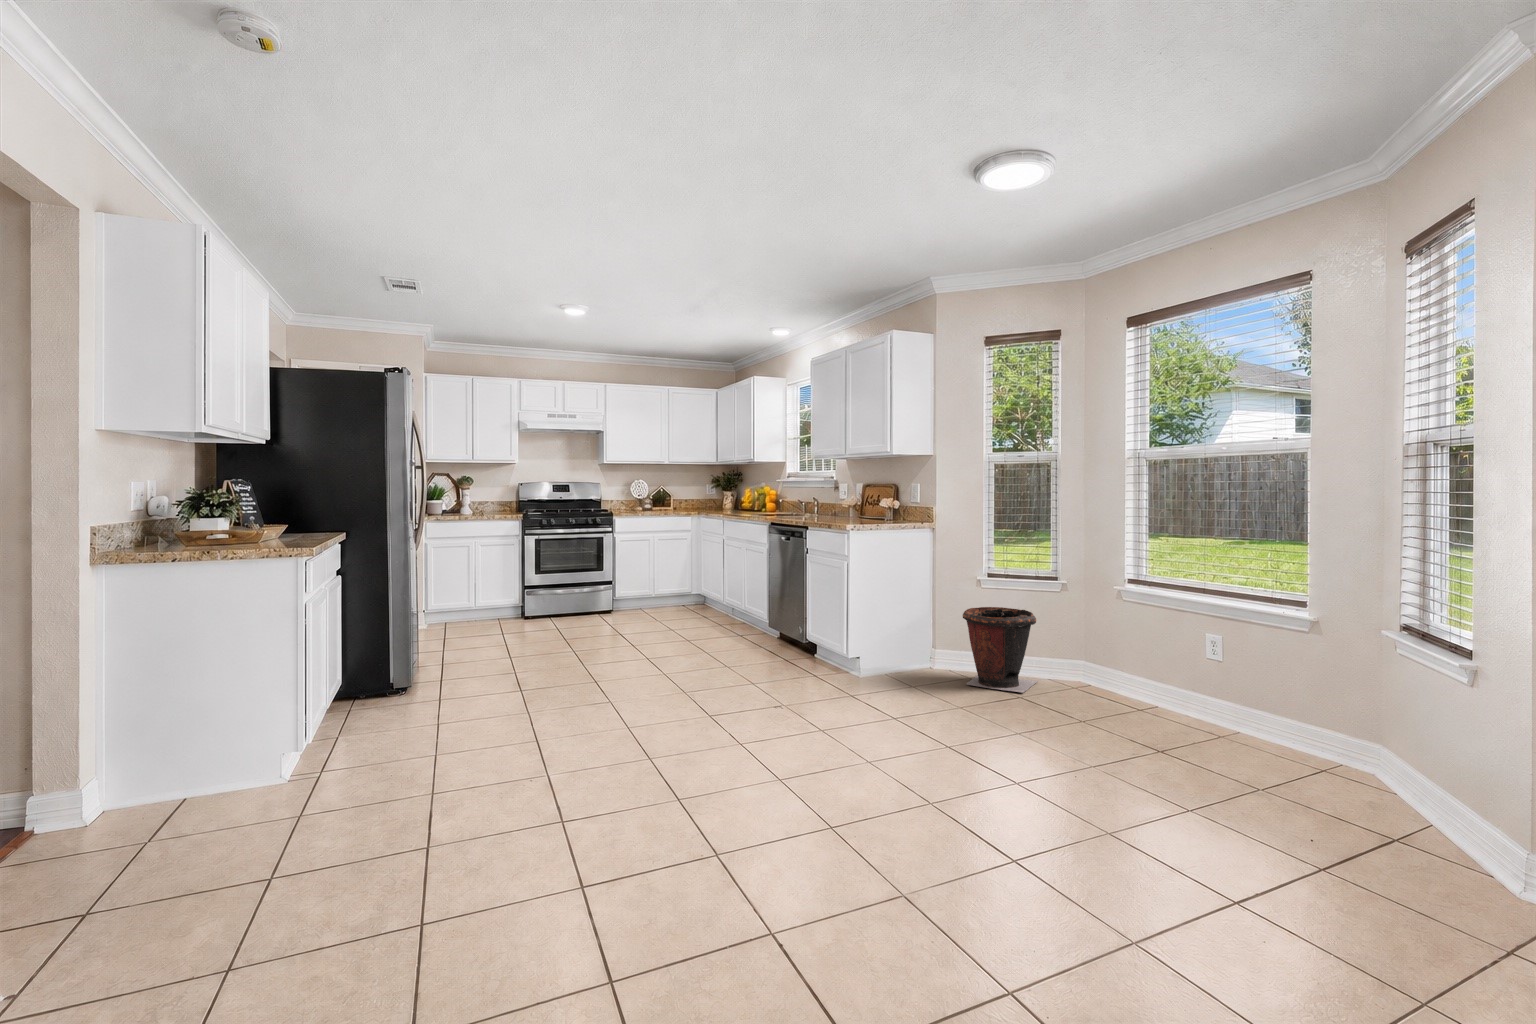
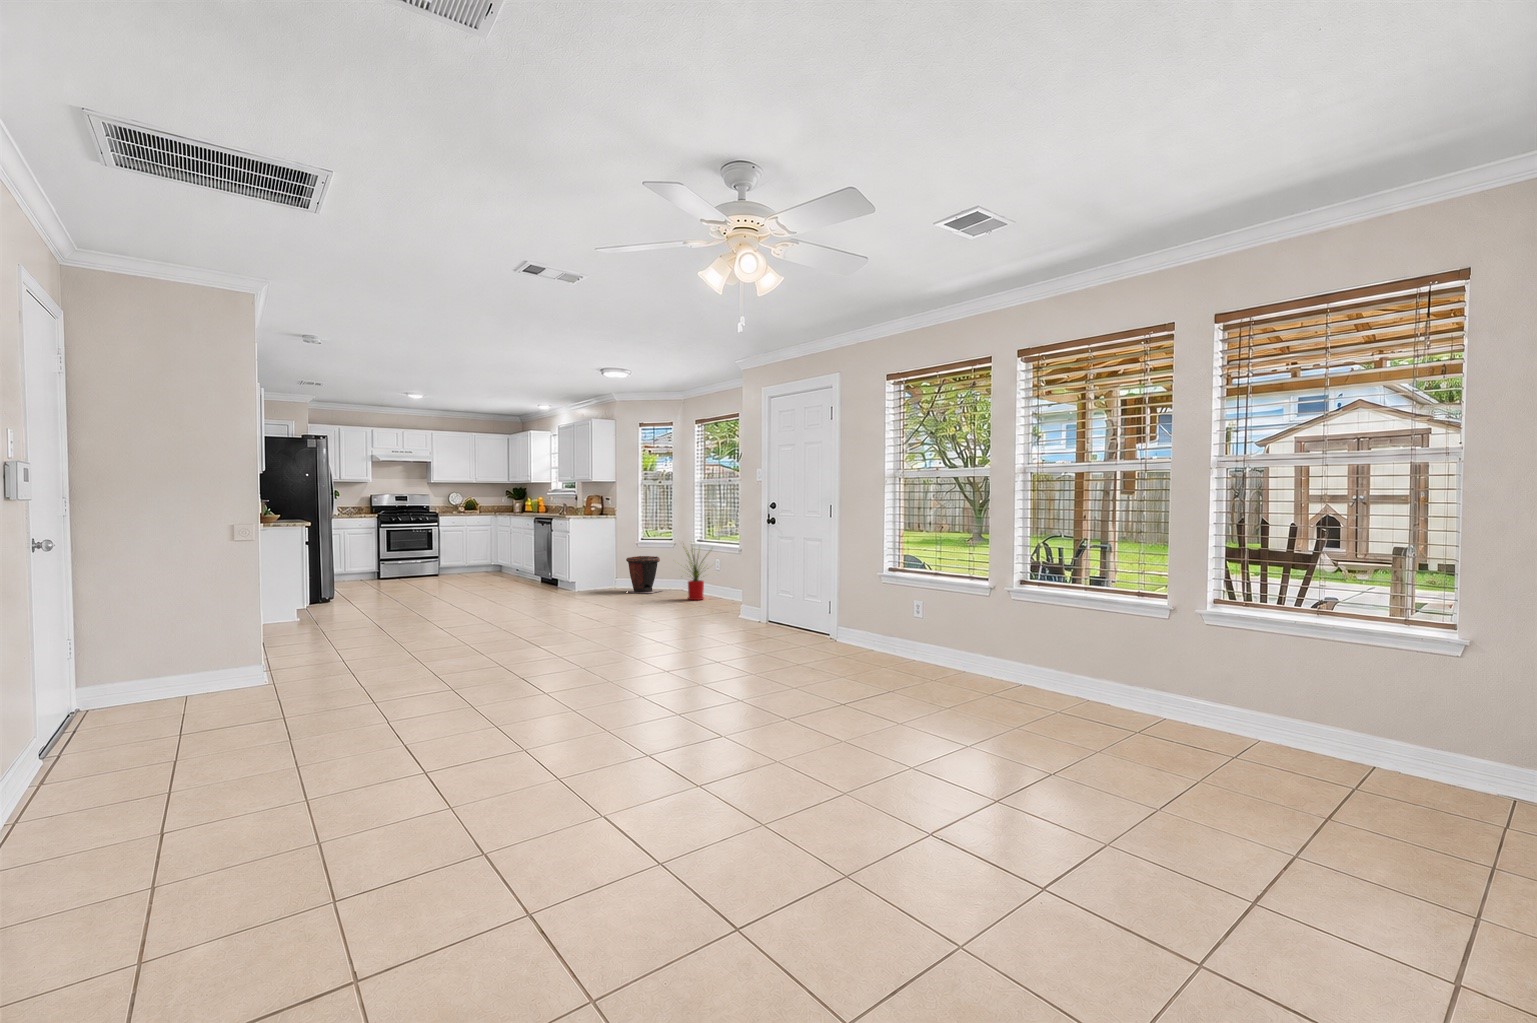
house plant: none [1098,584,1223,733] -> present [683,547,707,600]

